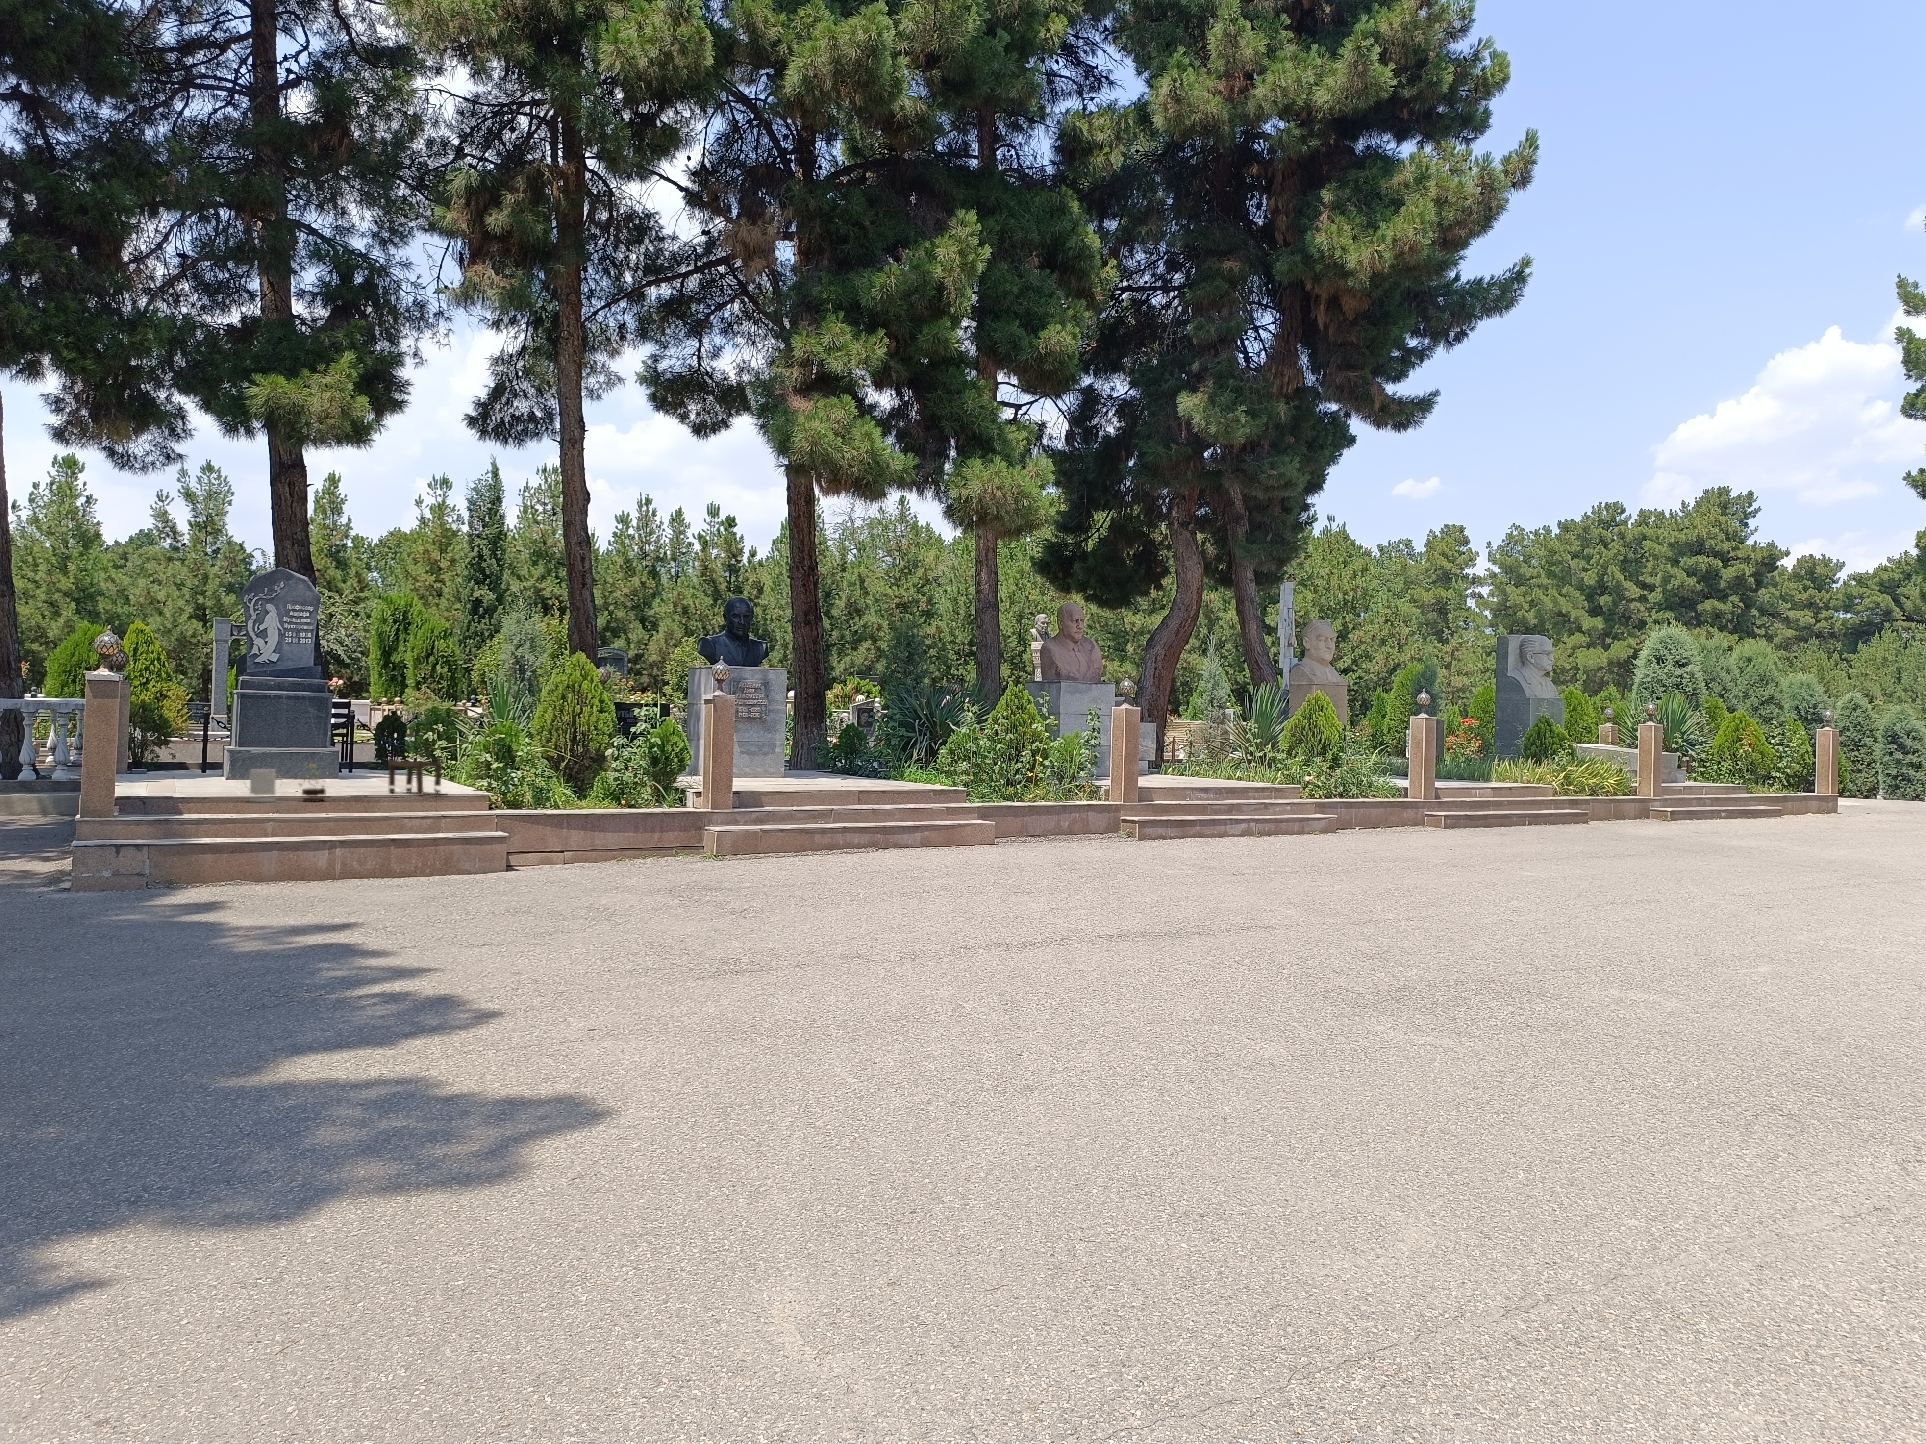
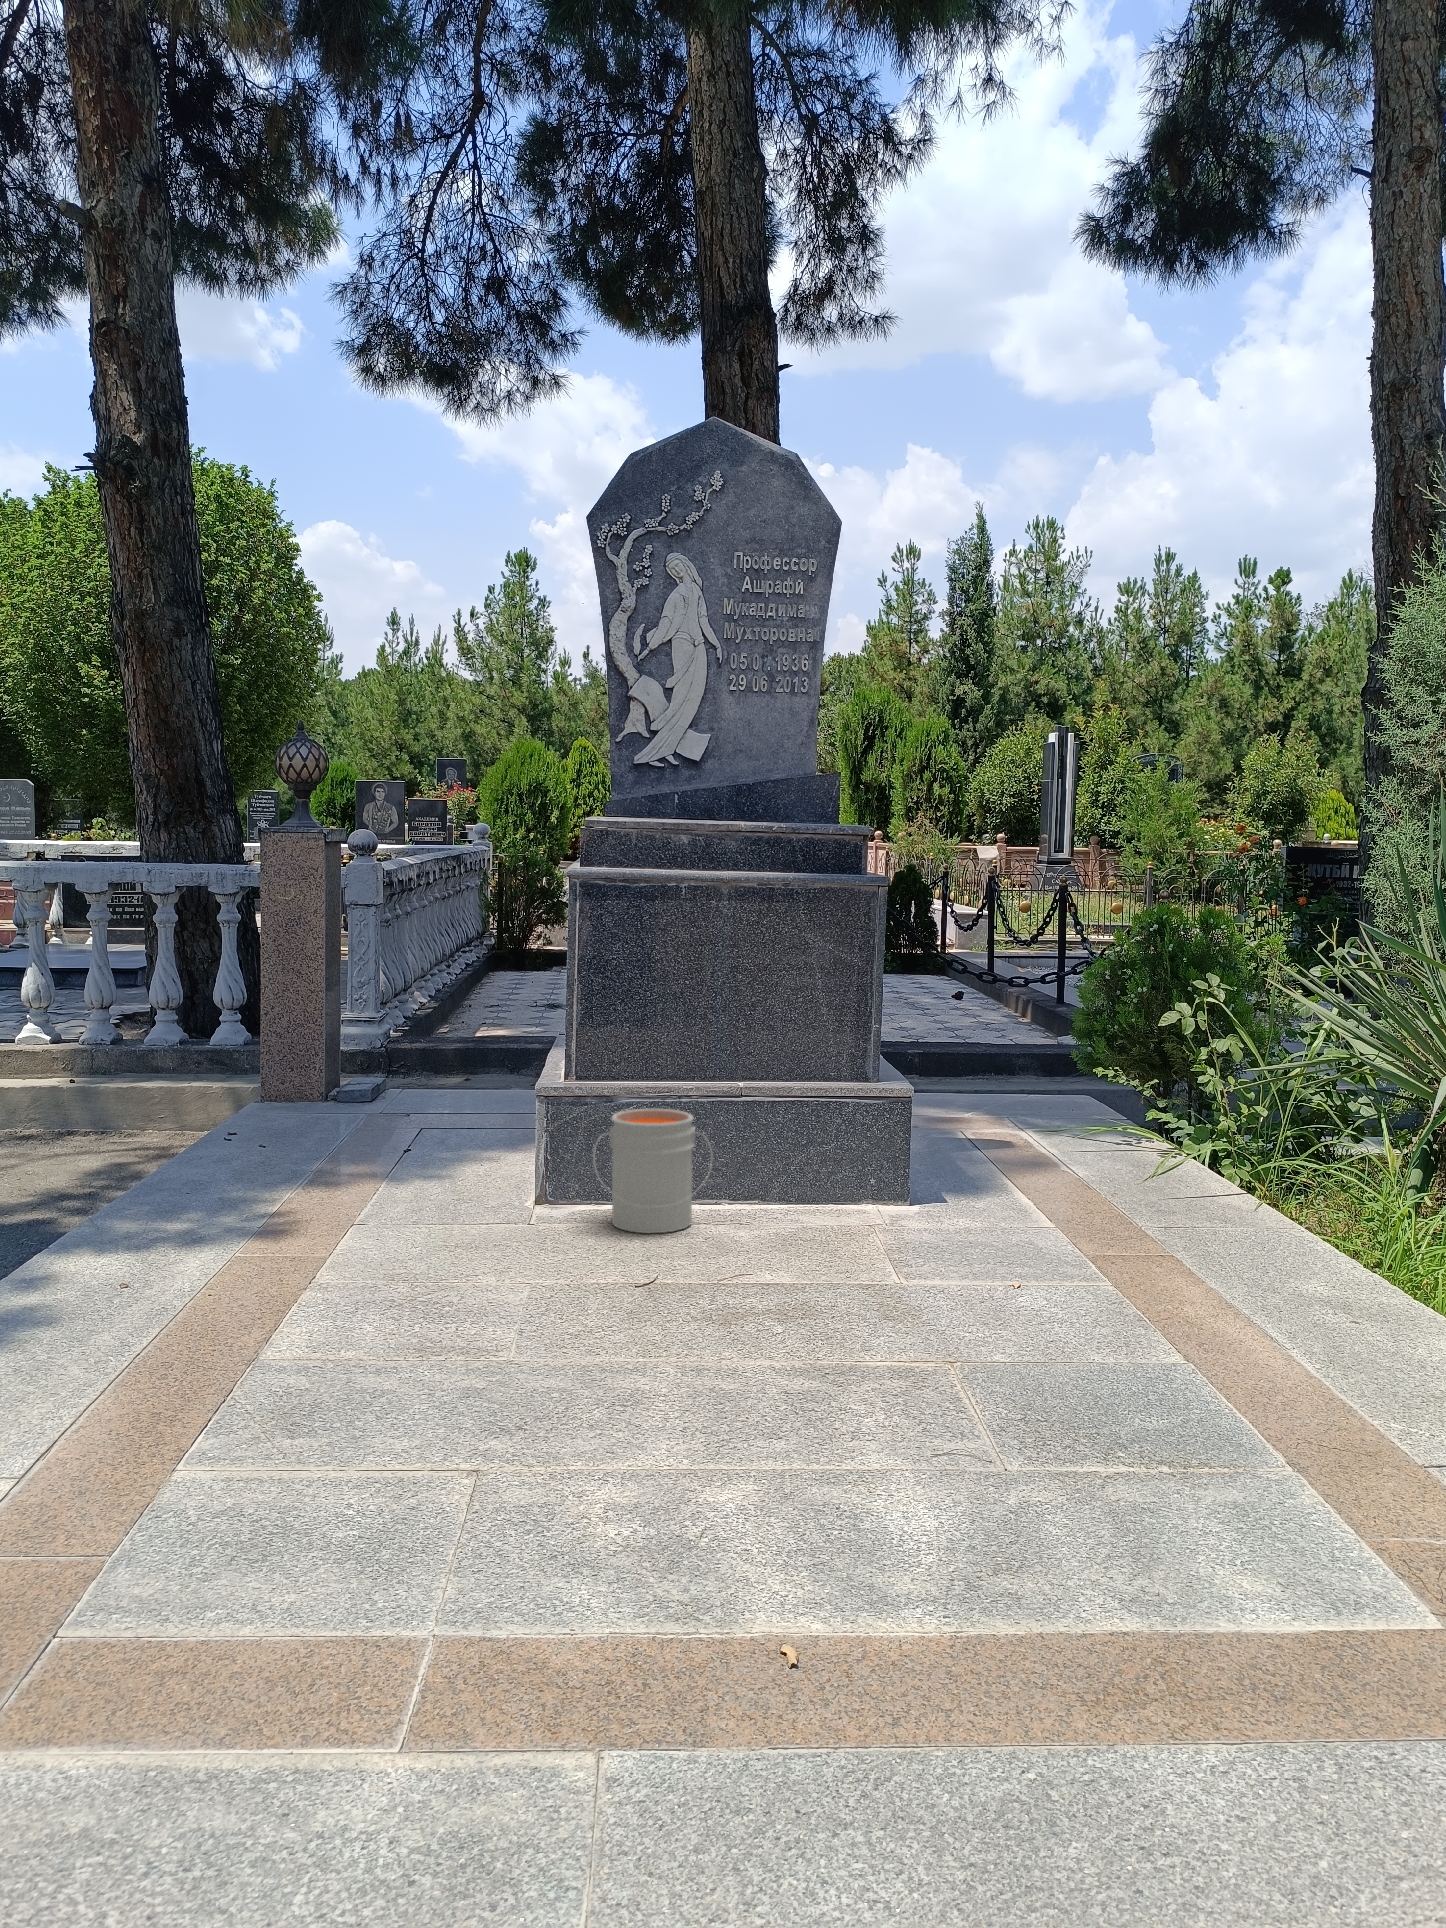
bench: present [388,760,443,796] -> none [1000,1038,1174,1166]
decorative plant: present [300,764,326,802] -> none [763,1084,857,1232]

